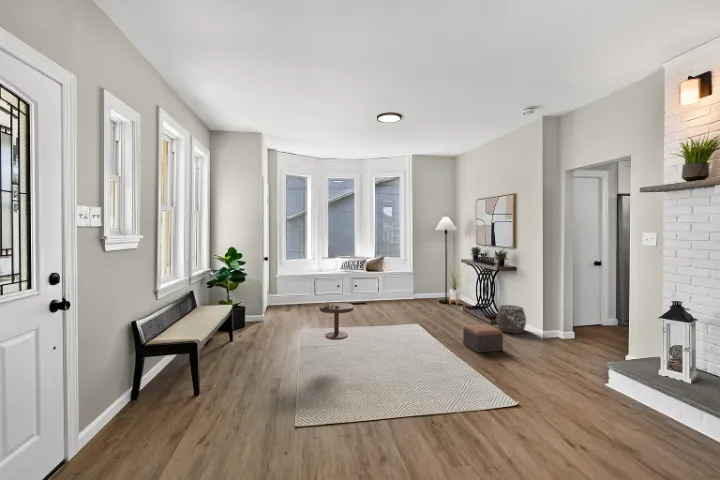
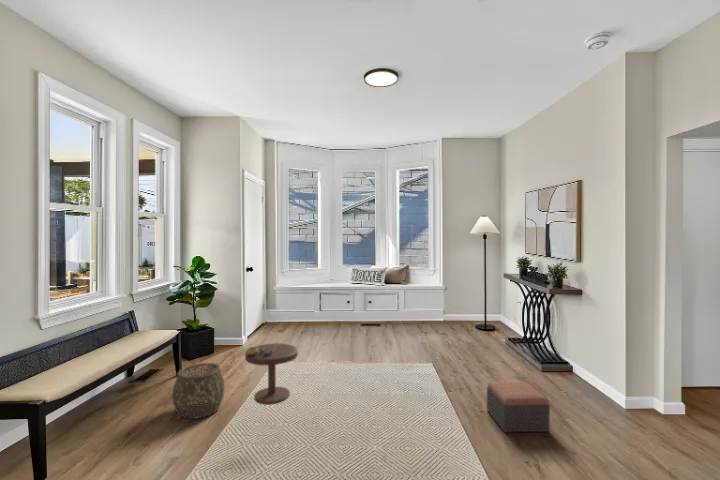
house plant: present [449,272,460,303] -> none [483,281,512,333]
woven basket: present [497,305,526,333] -> present [172,363,225,419]

